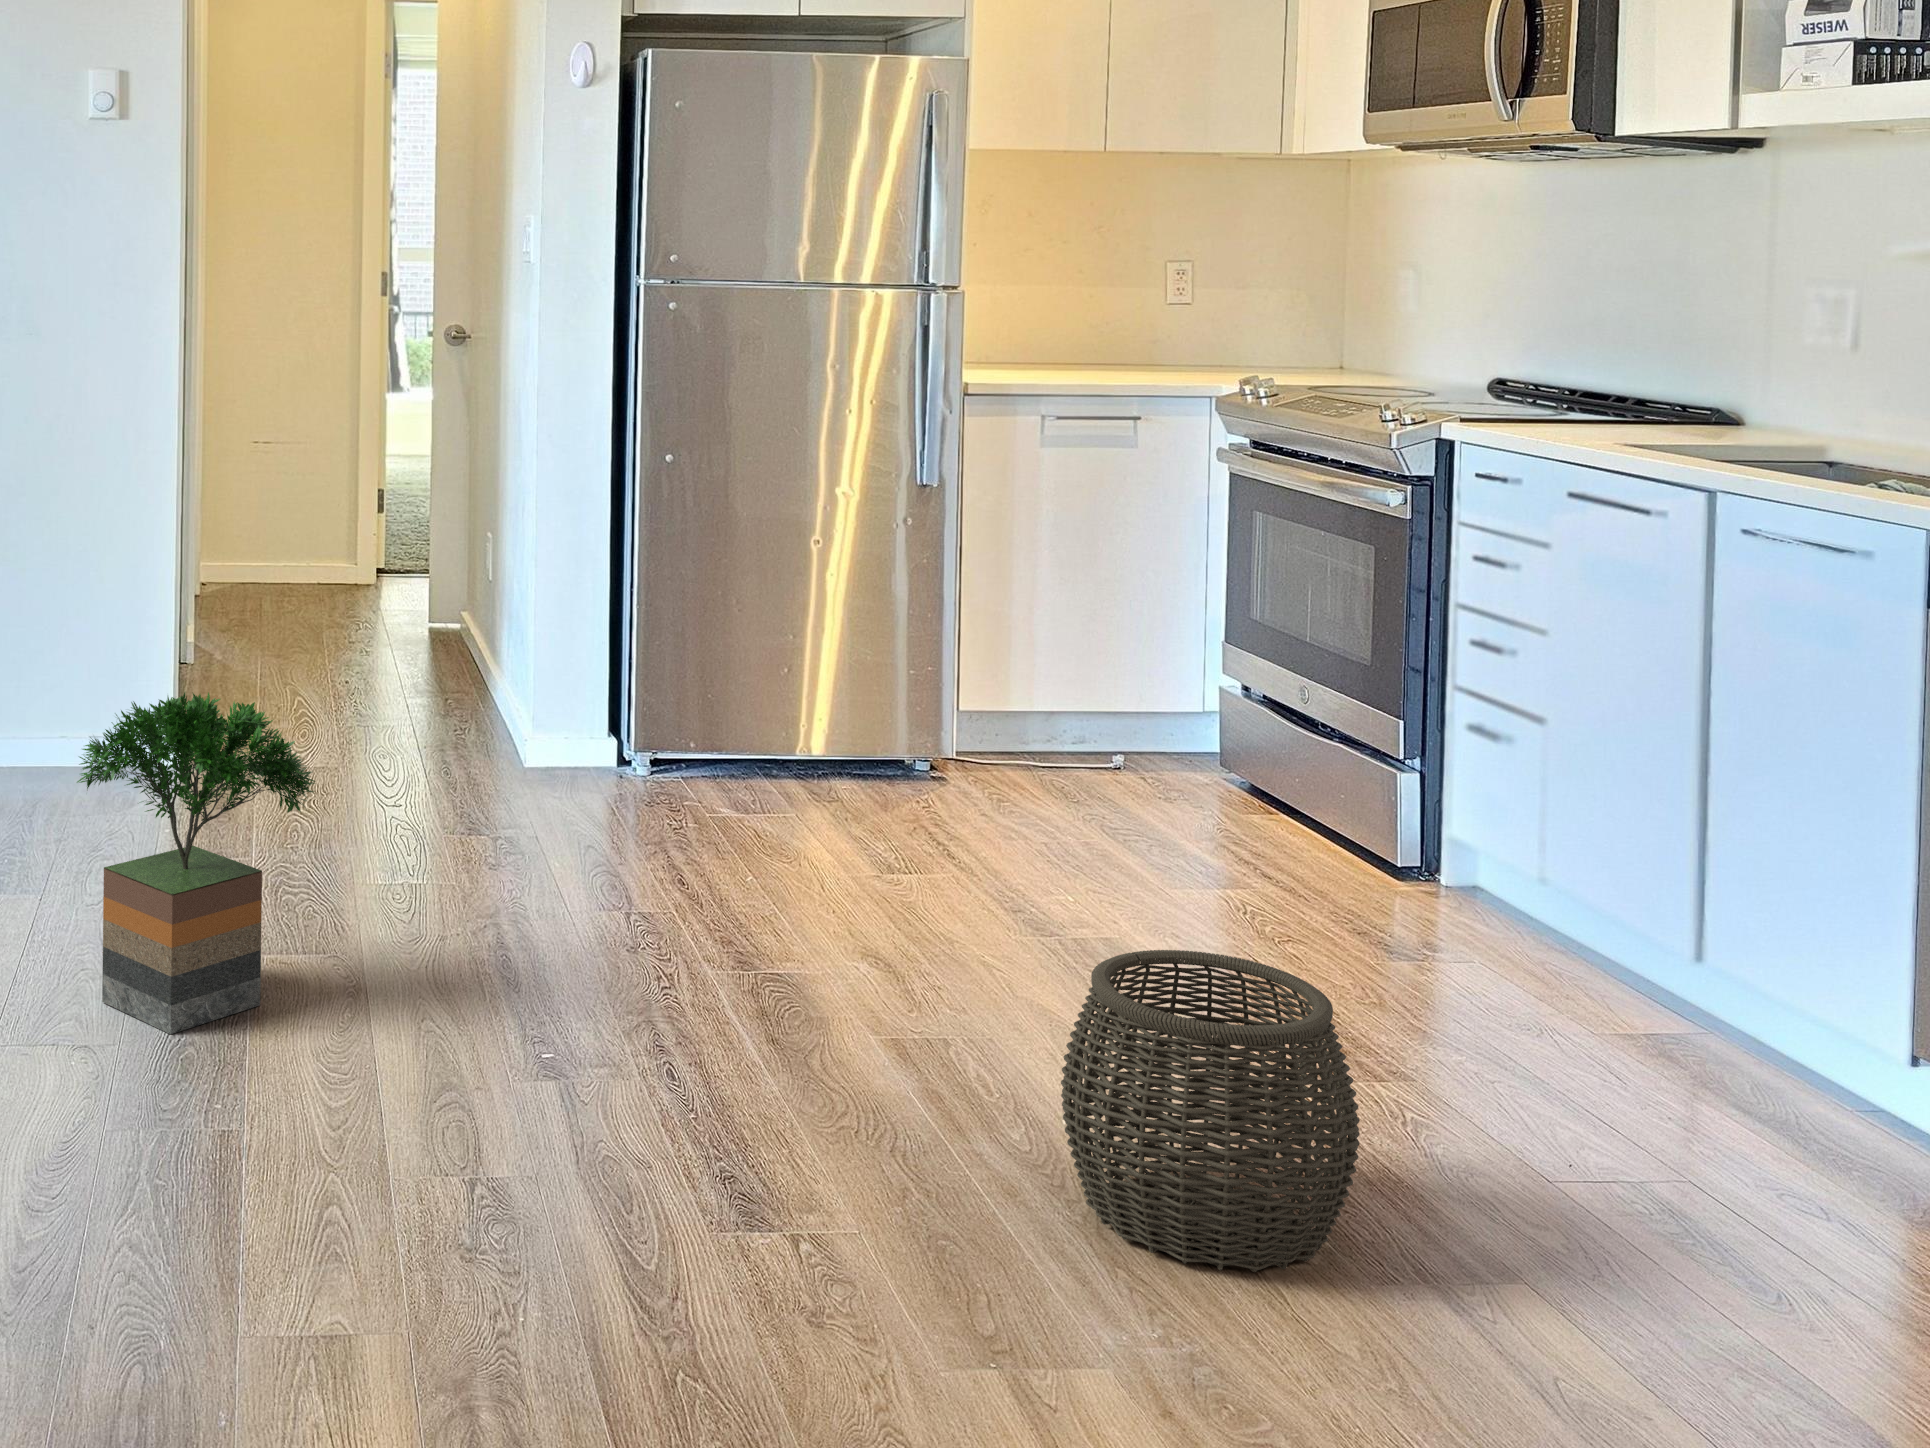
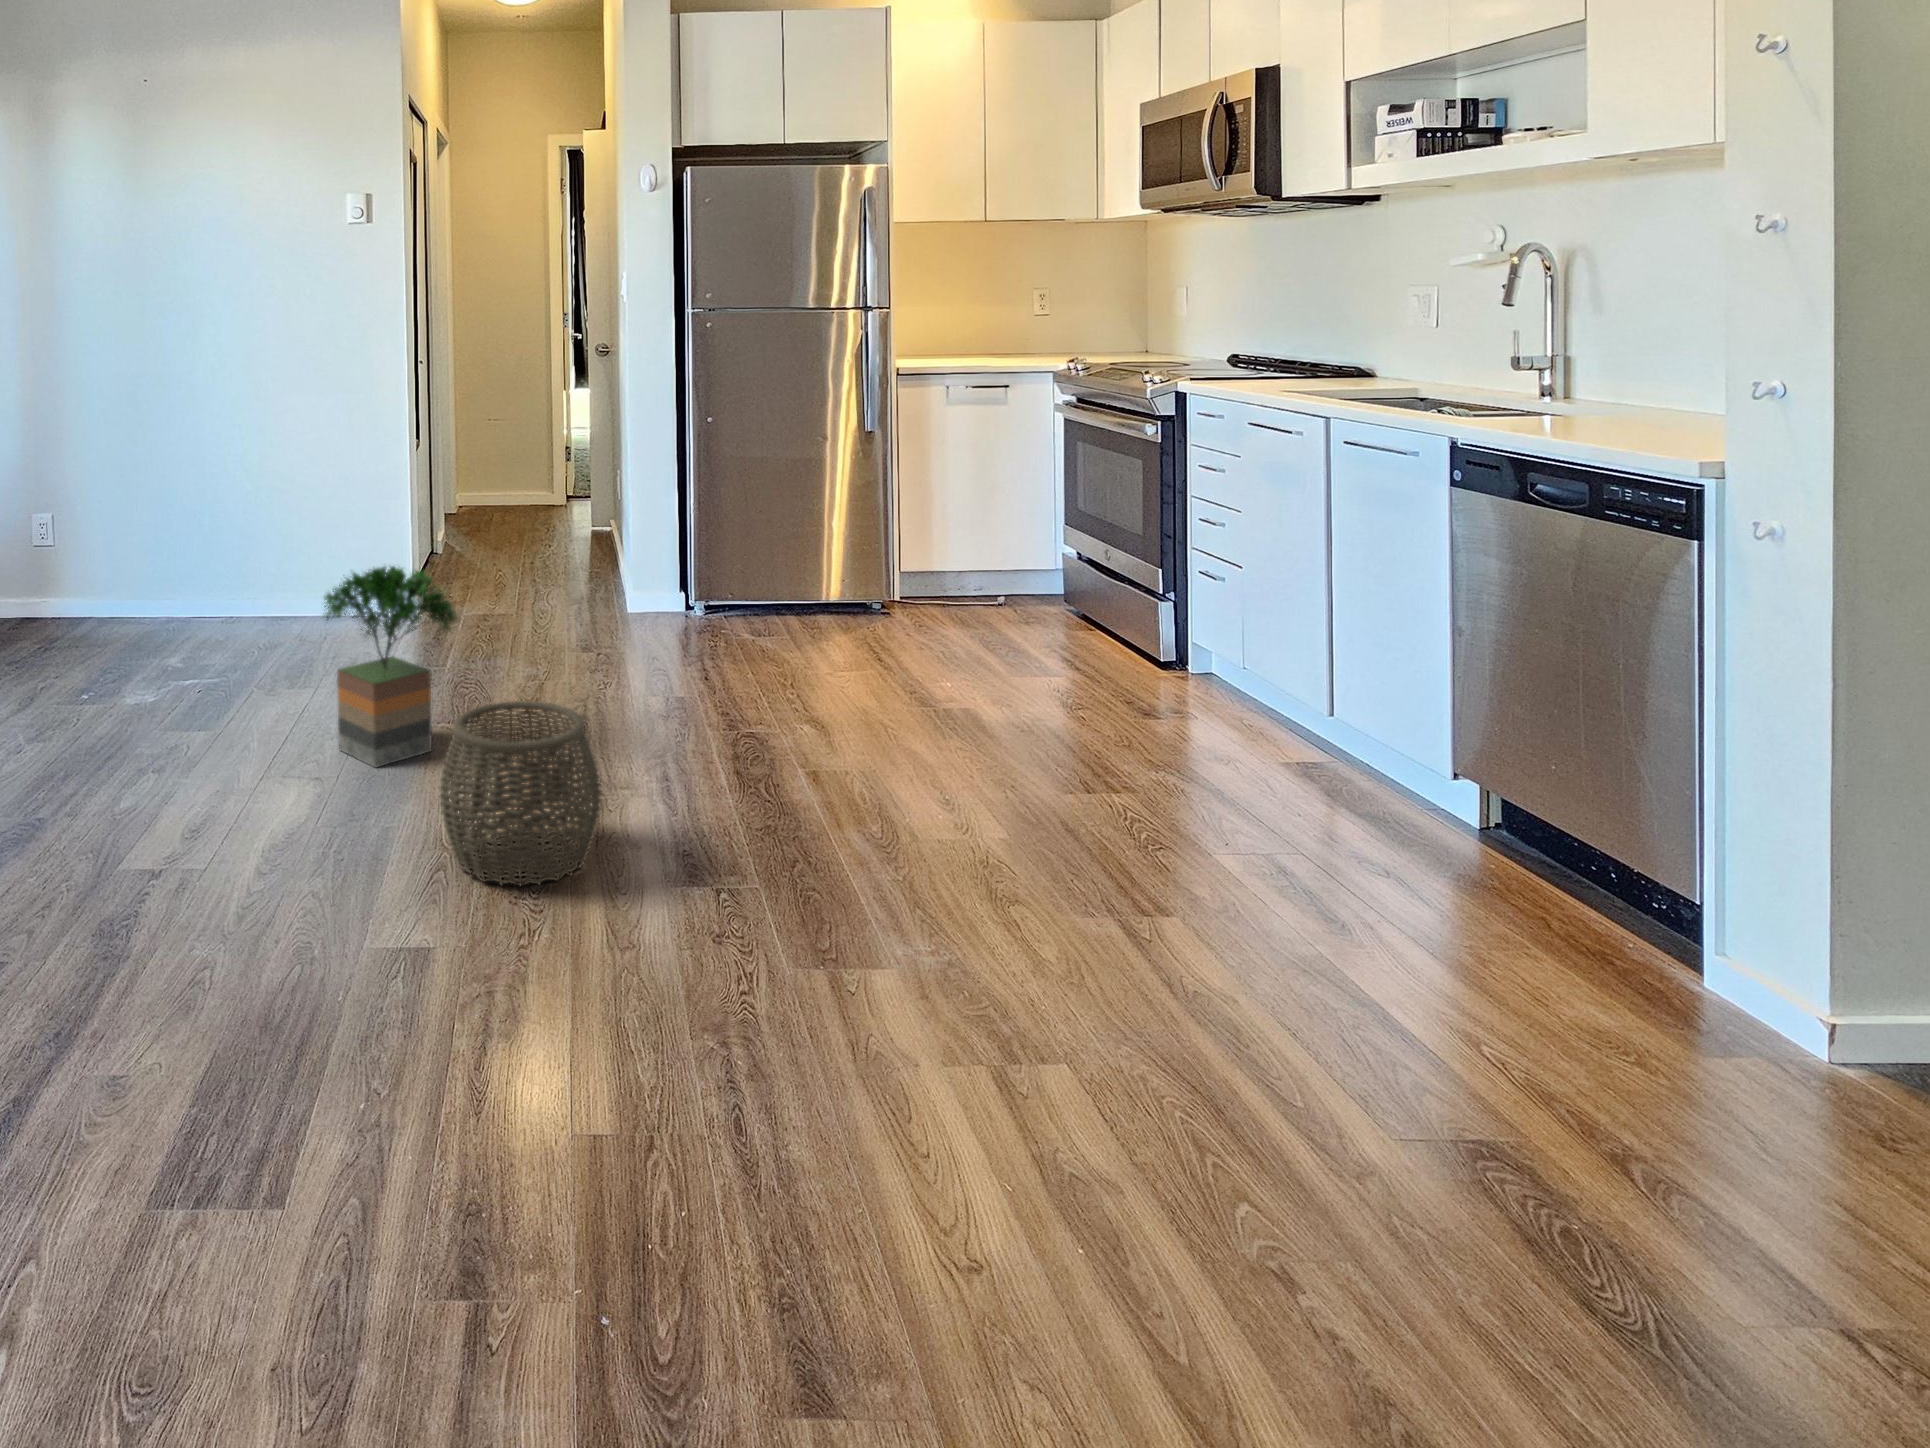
woven basket: present [1061,950,1360,1272] -> present [439,701,602,886]

